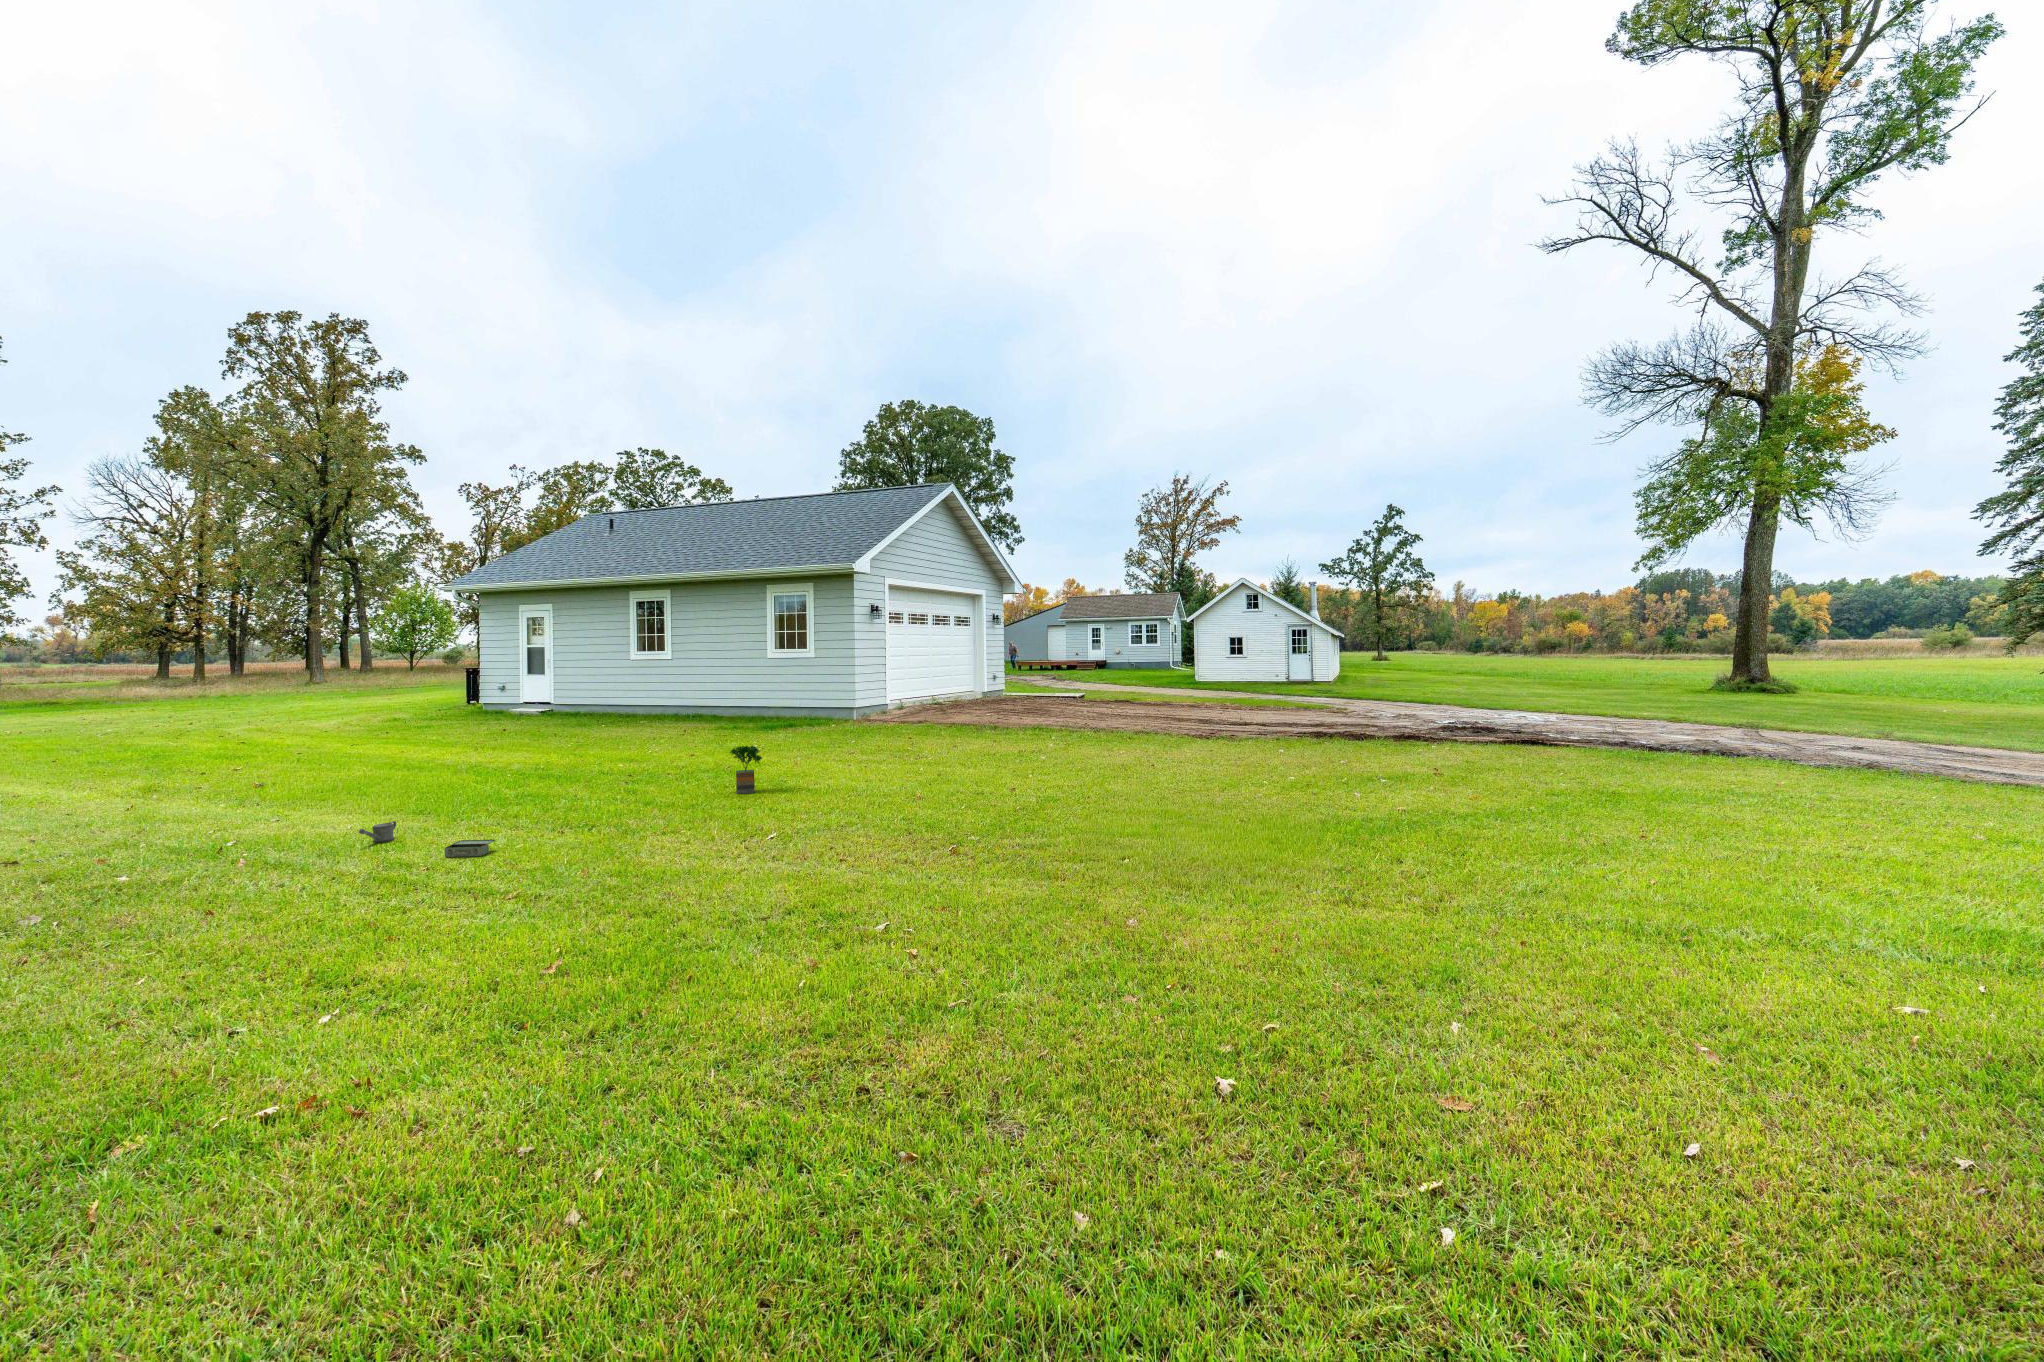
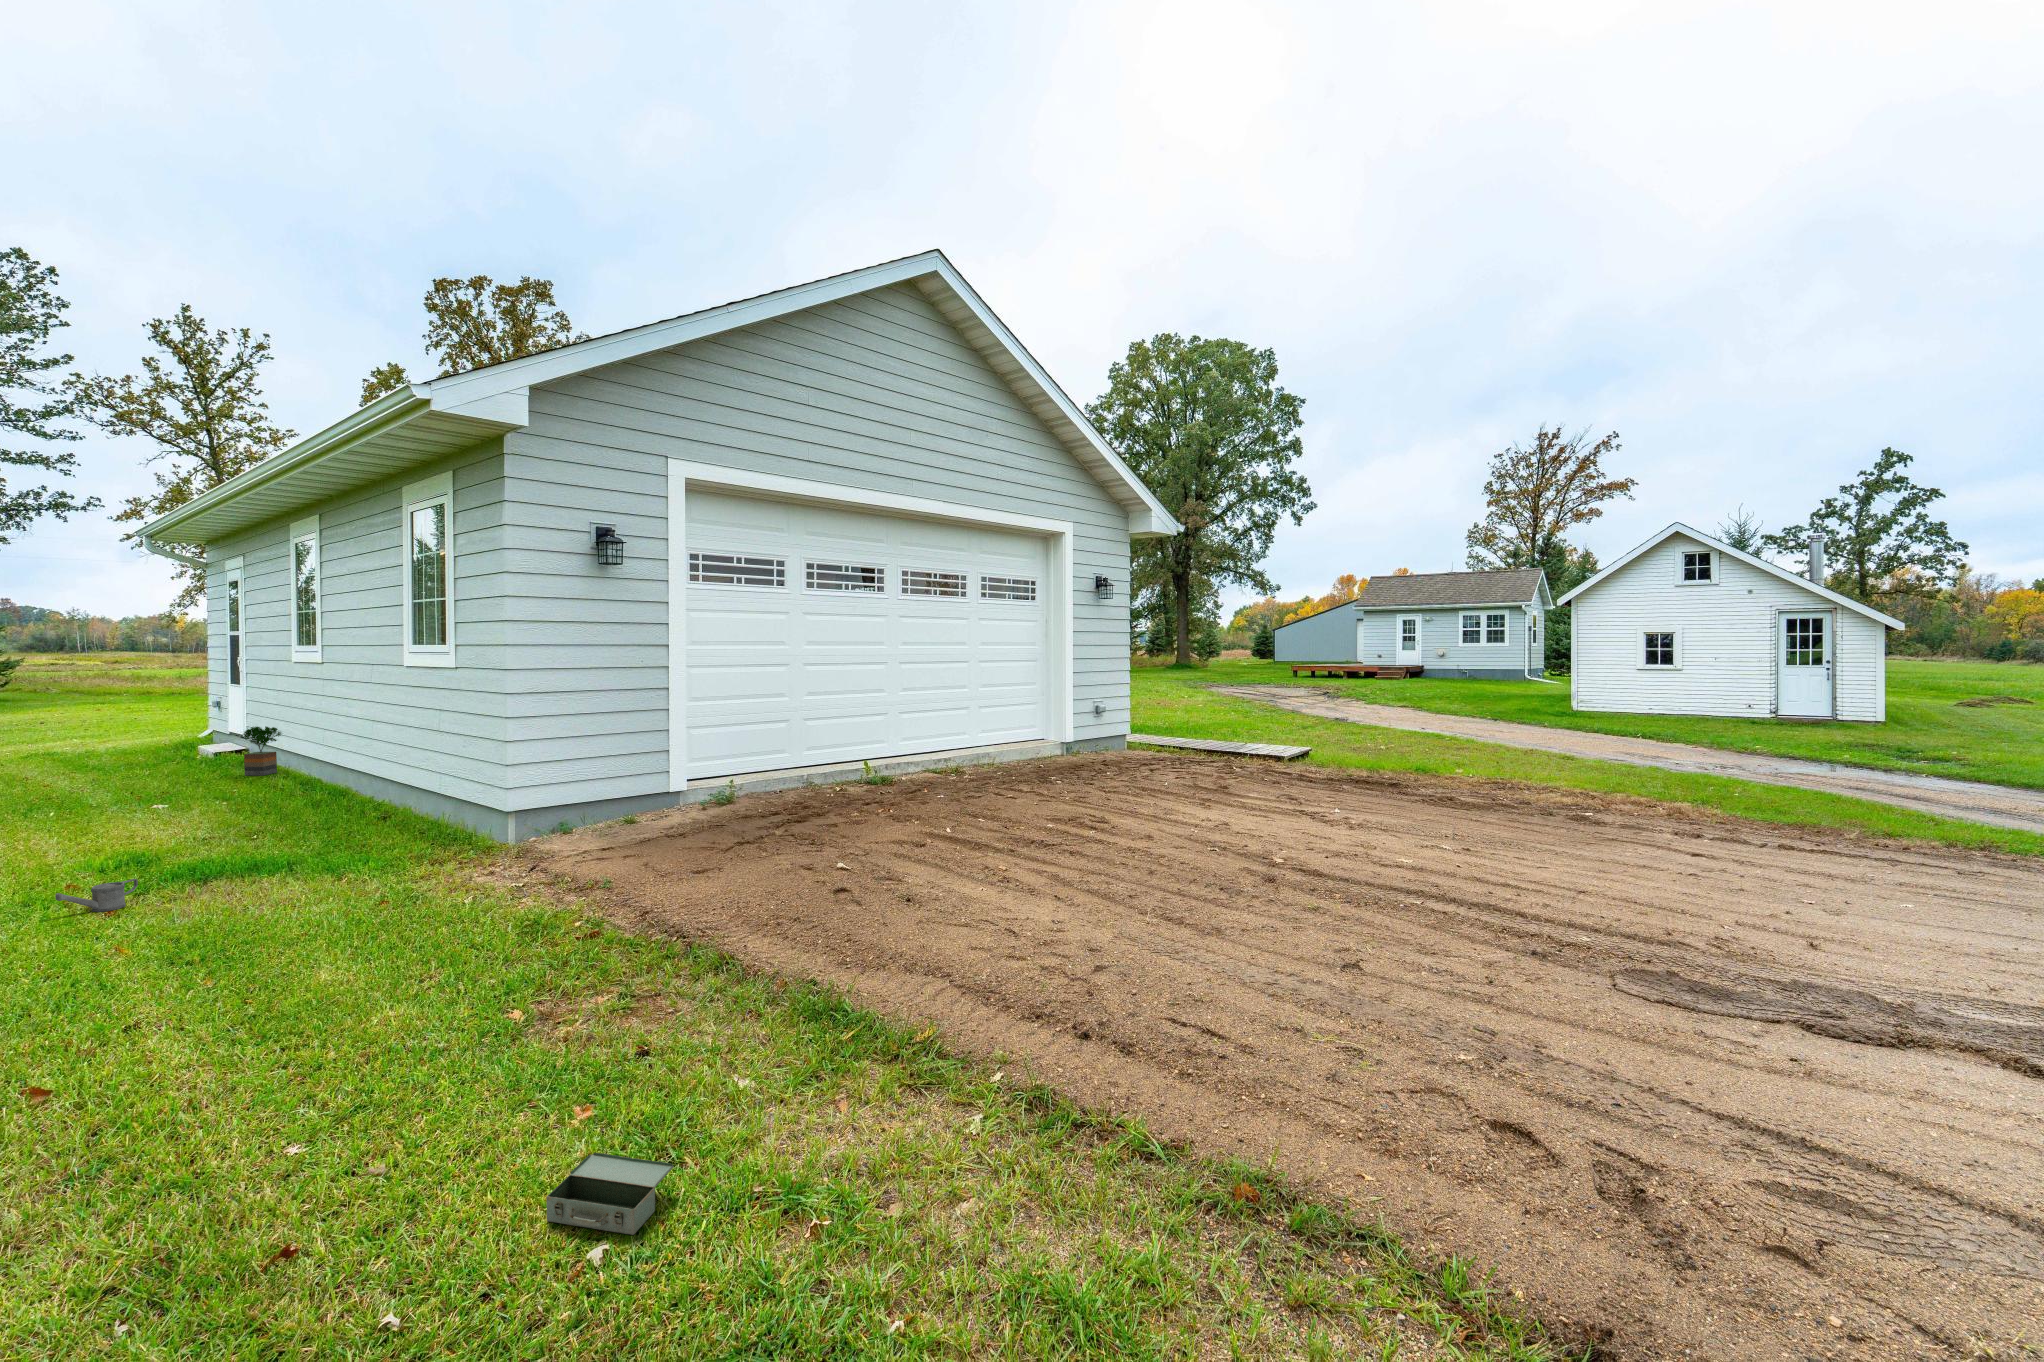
potted tree: present [730,746,762,794] -> present [243,726,281,776]
watering can: present [359,821,396,843] -> present [56,879,138,912]

